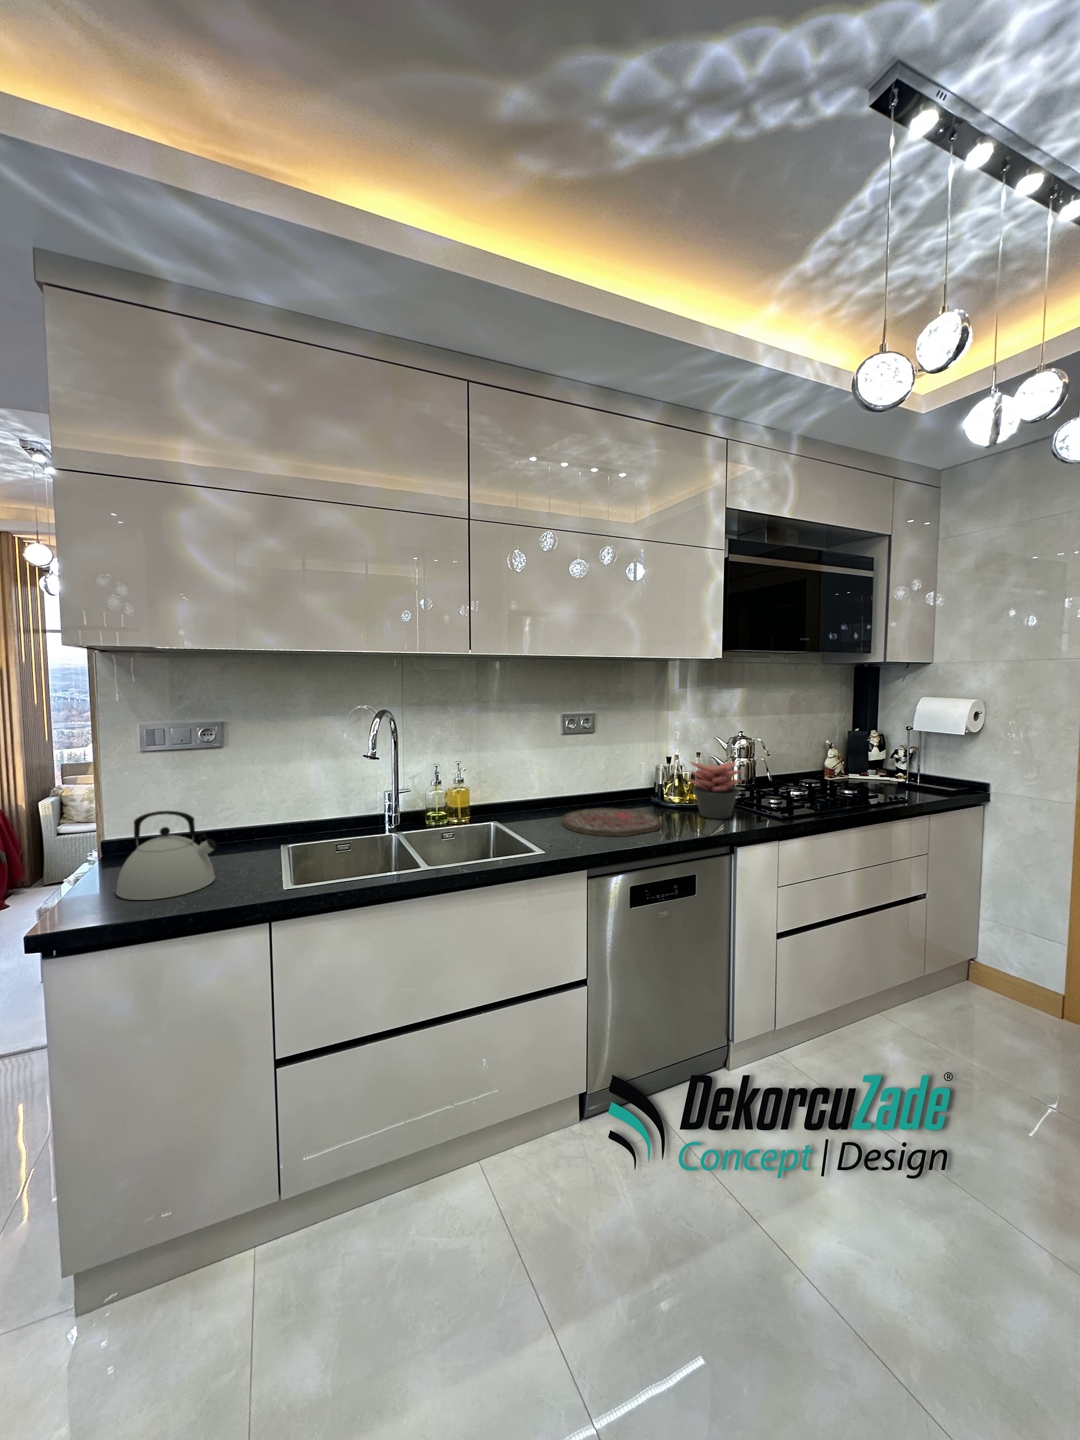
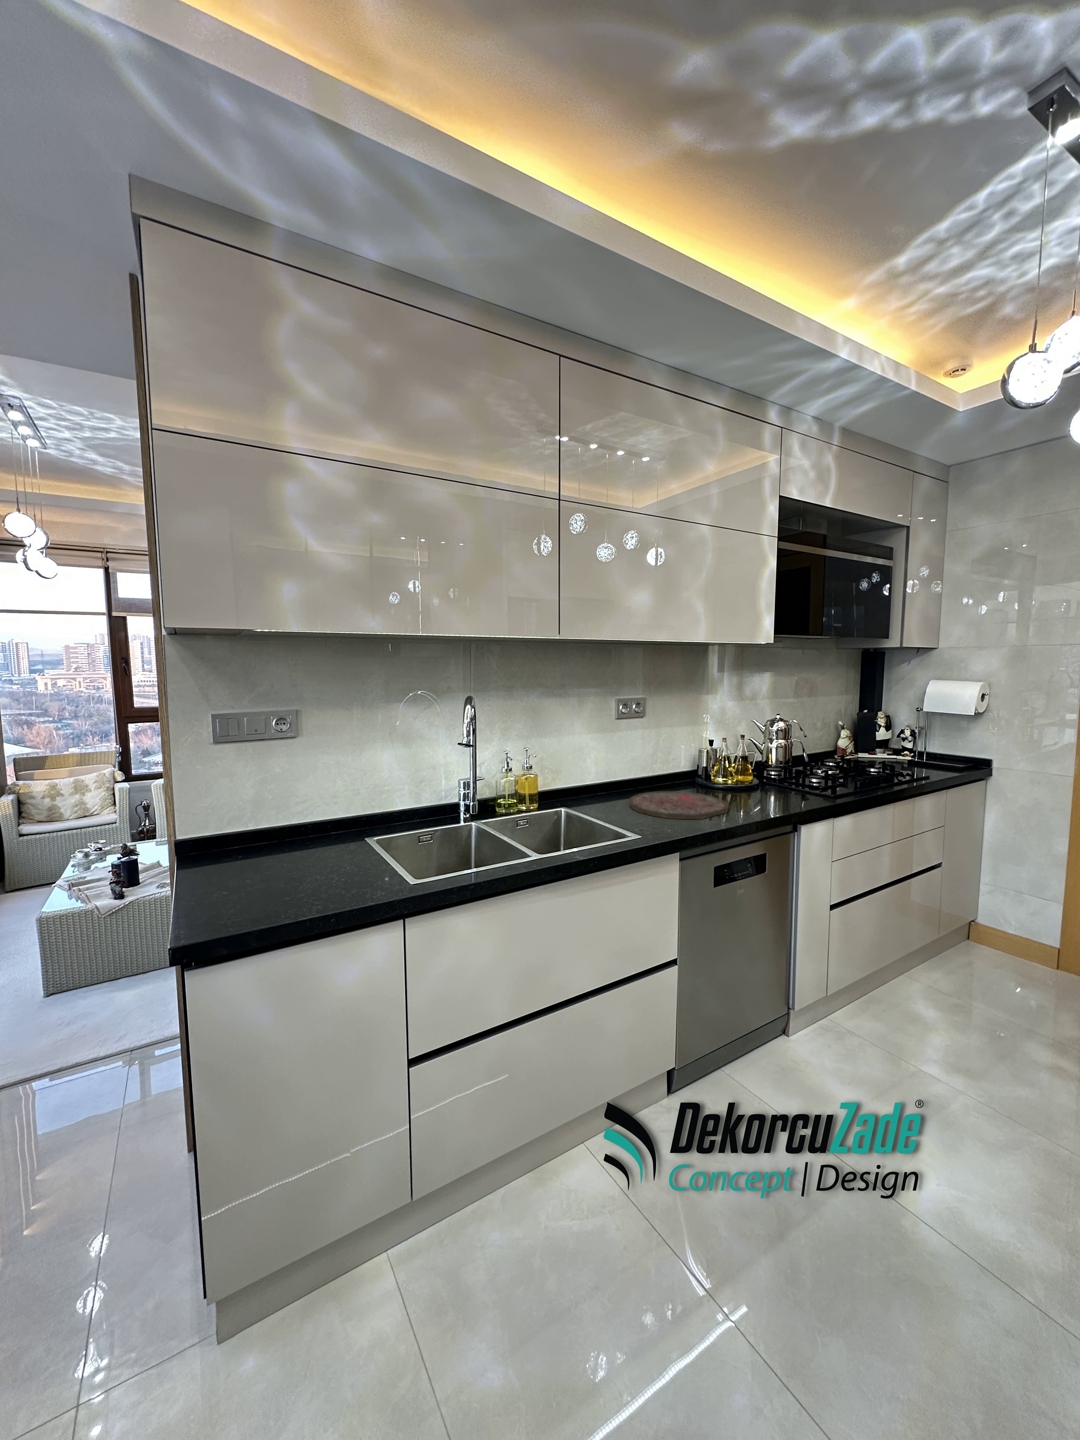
succulent plant: present [690,762,742,819] -> none [742,744,798,799]
kettle: present [116,811,216,900] -> none [233,807,333,903]

